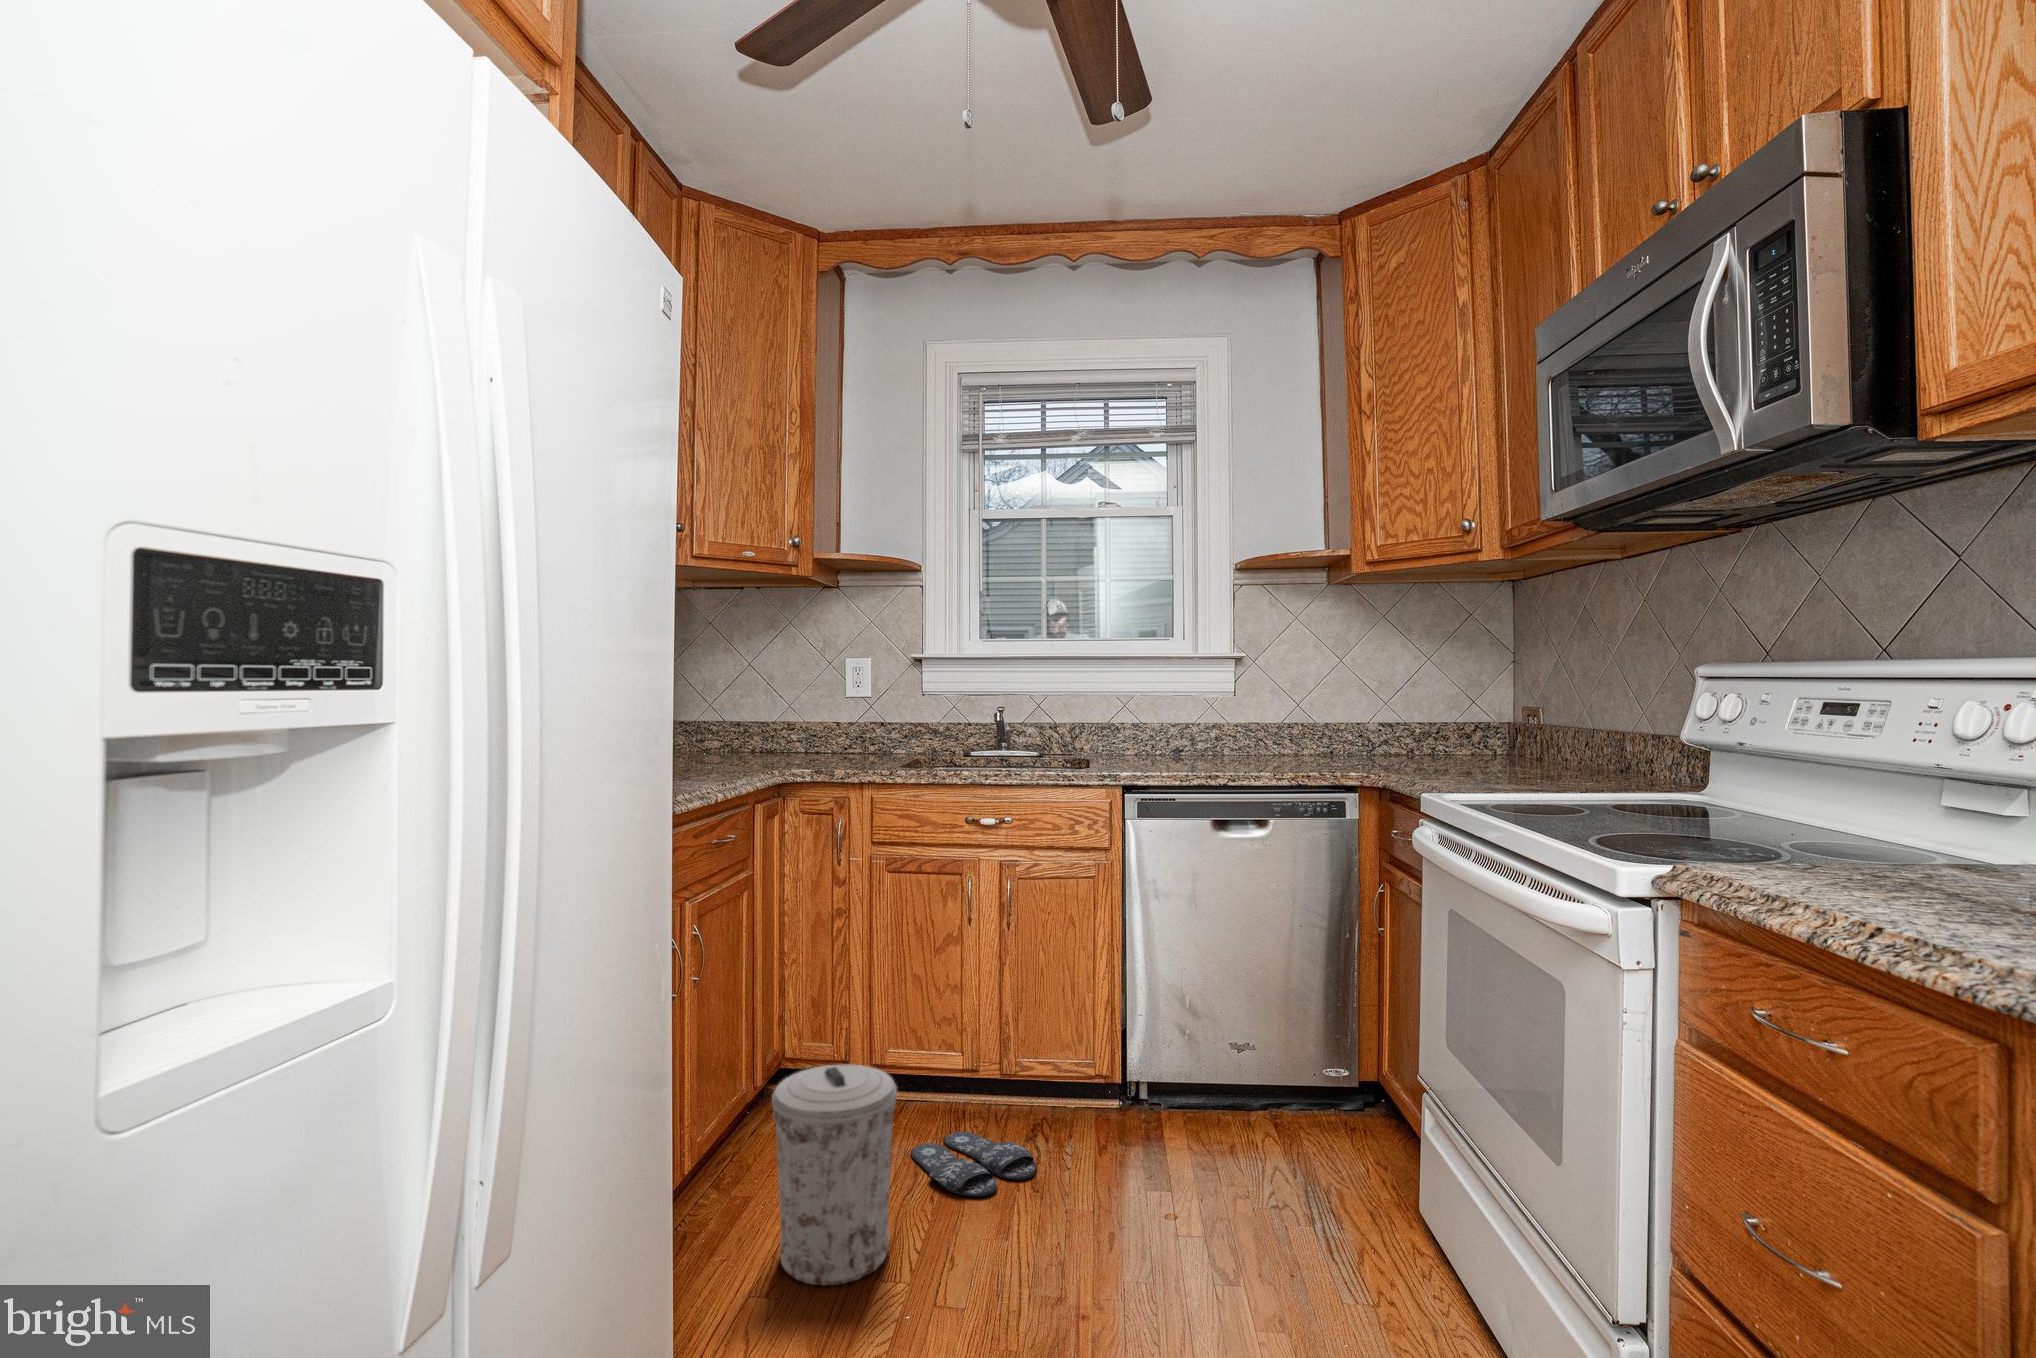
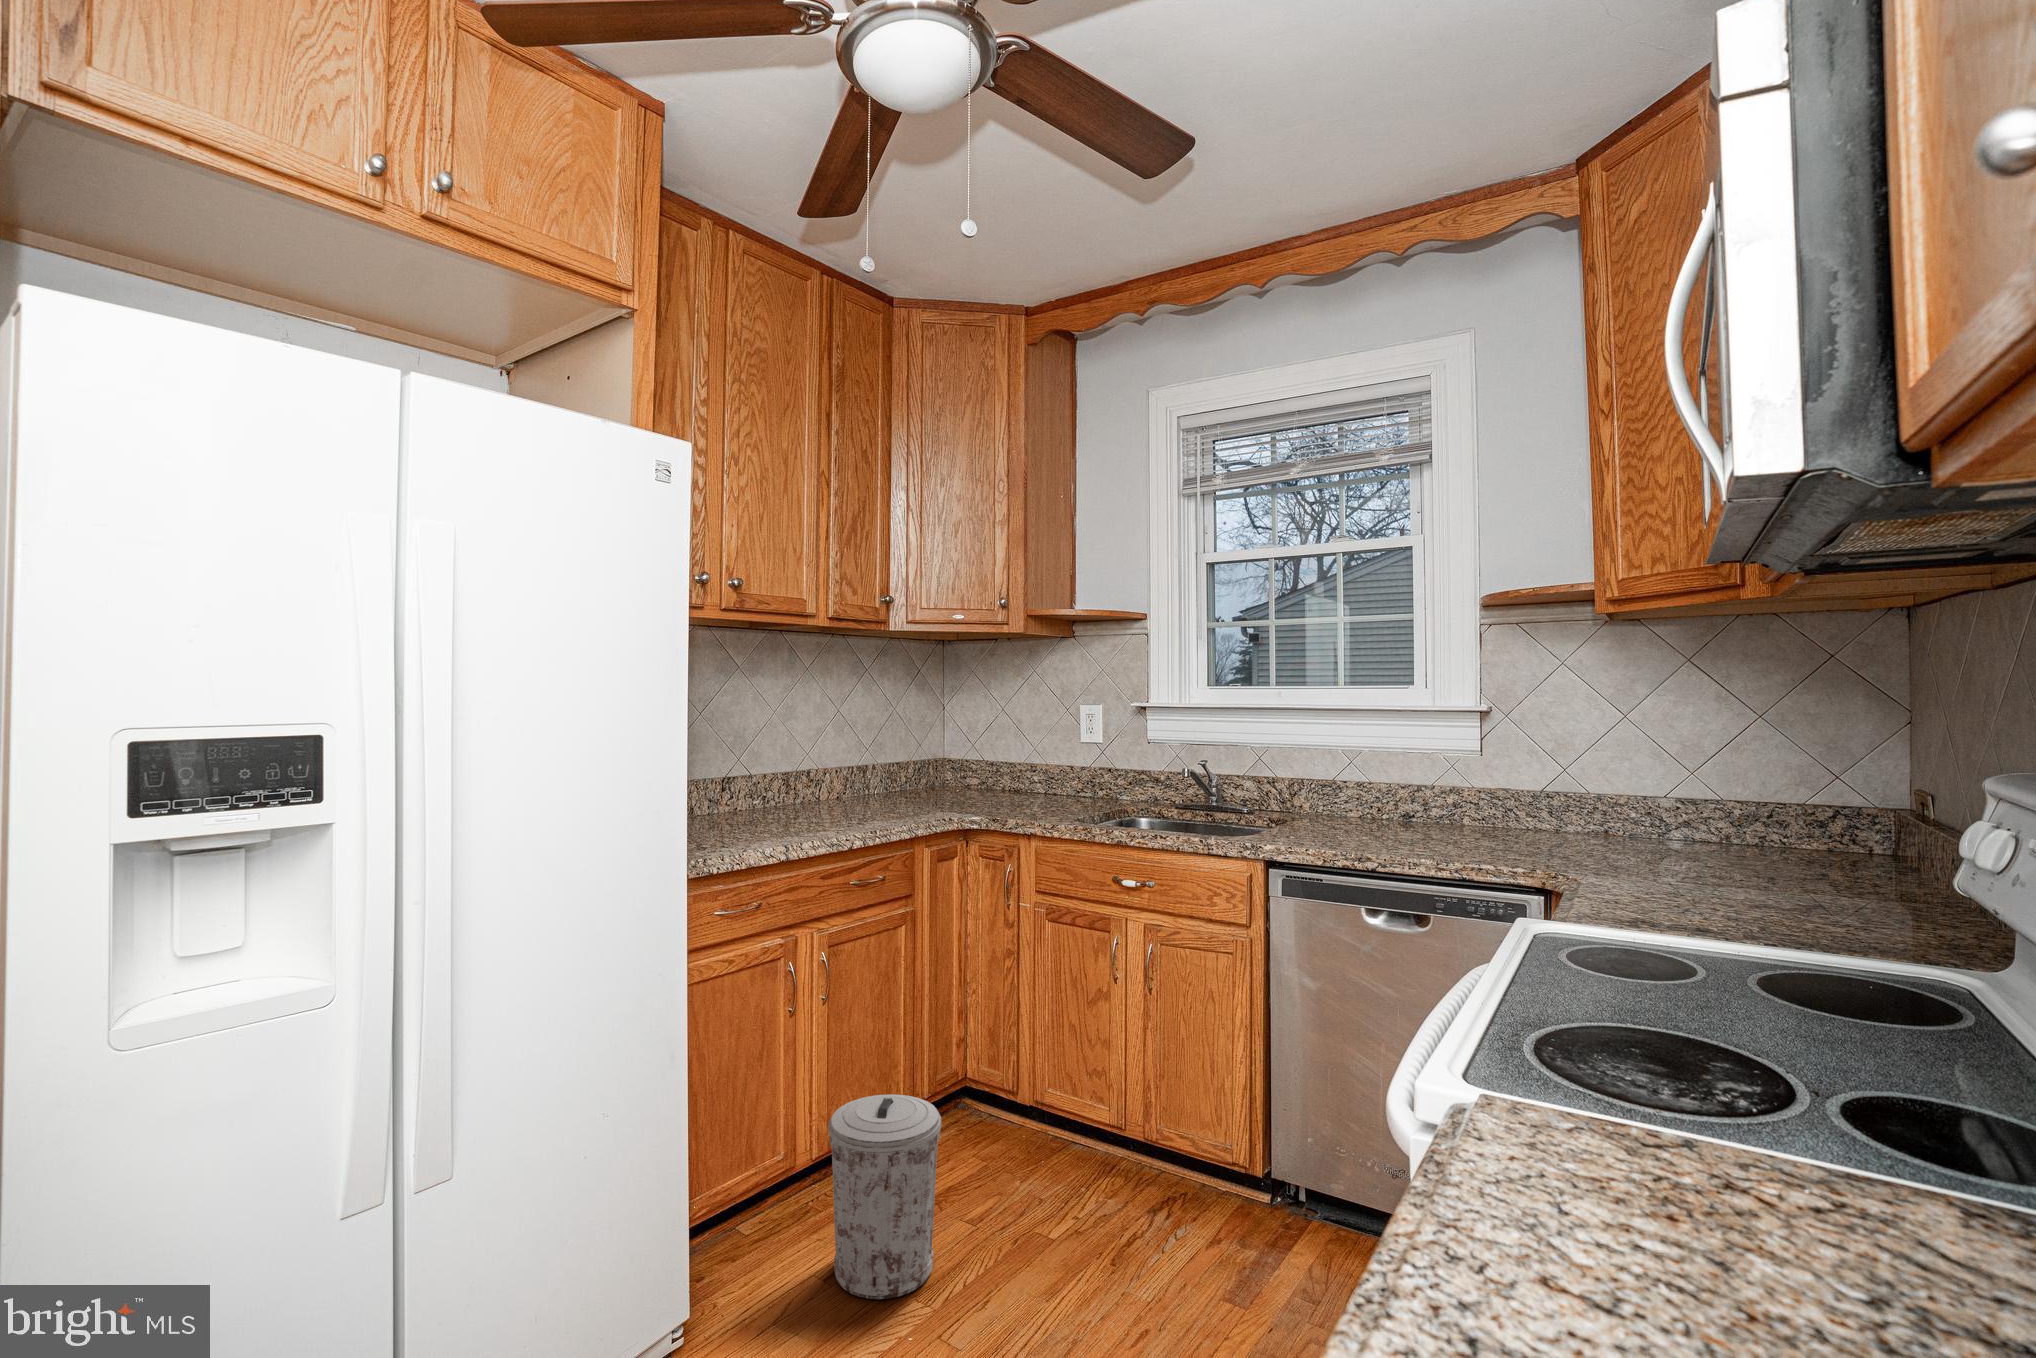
slippers: present [911,1132,1036,1197] -> none [1015,1188,1124,1260]

